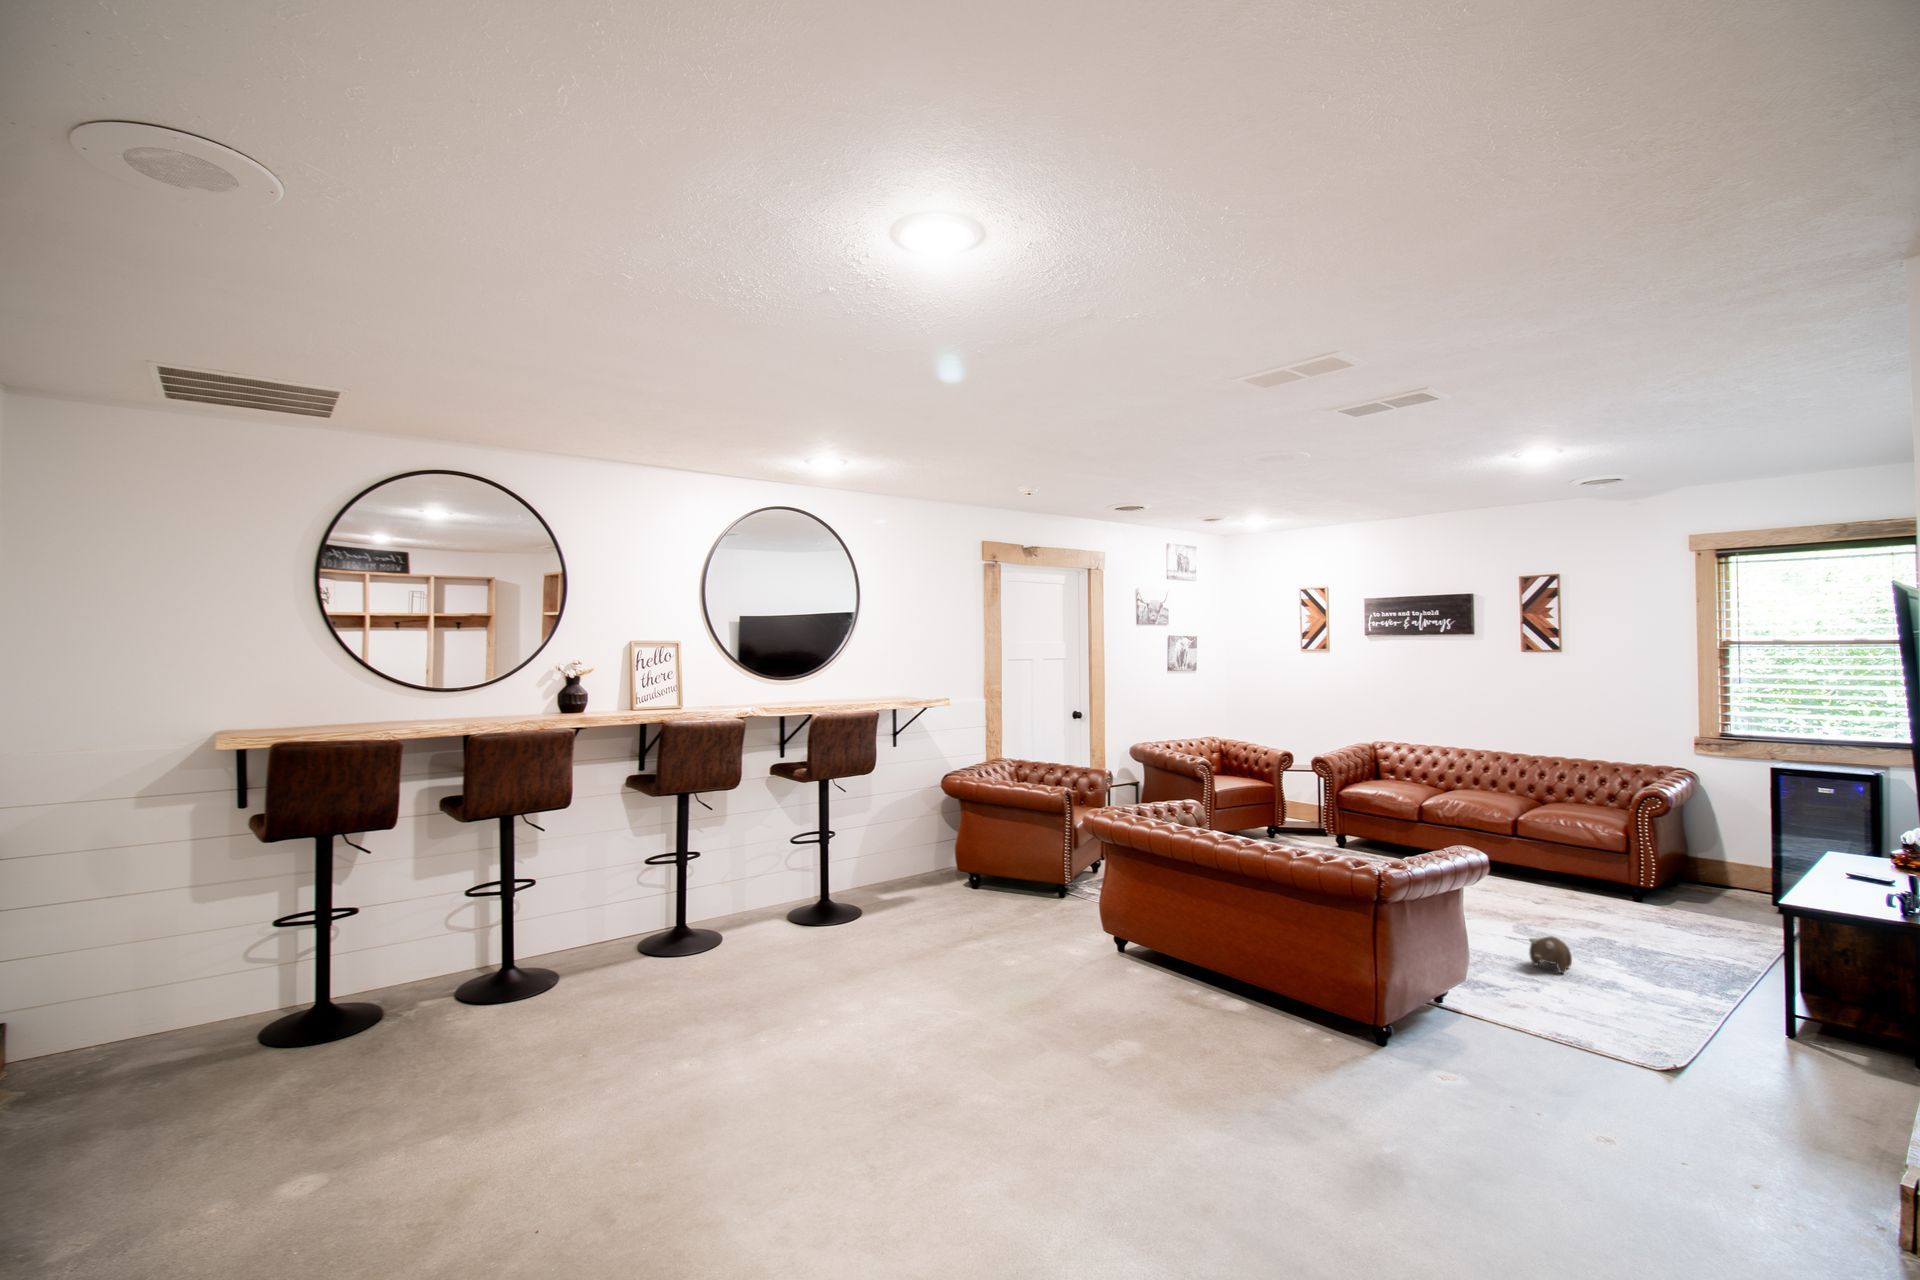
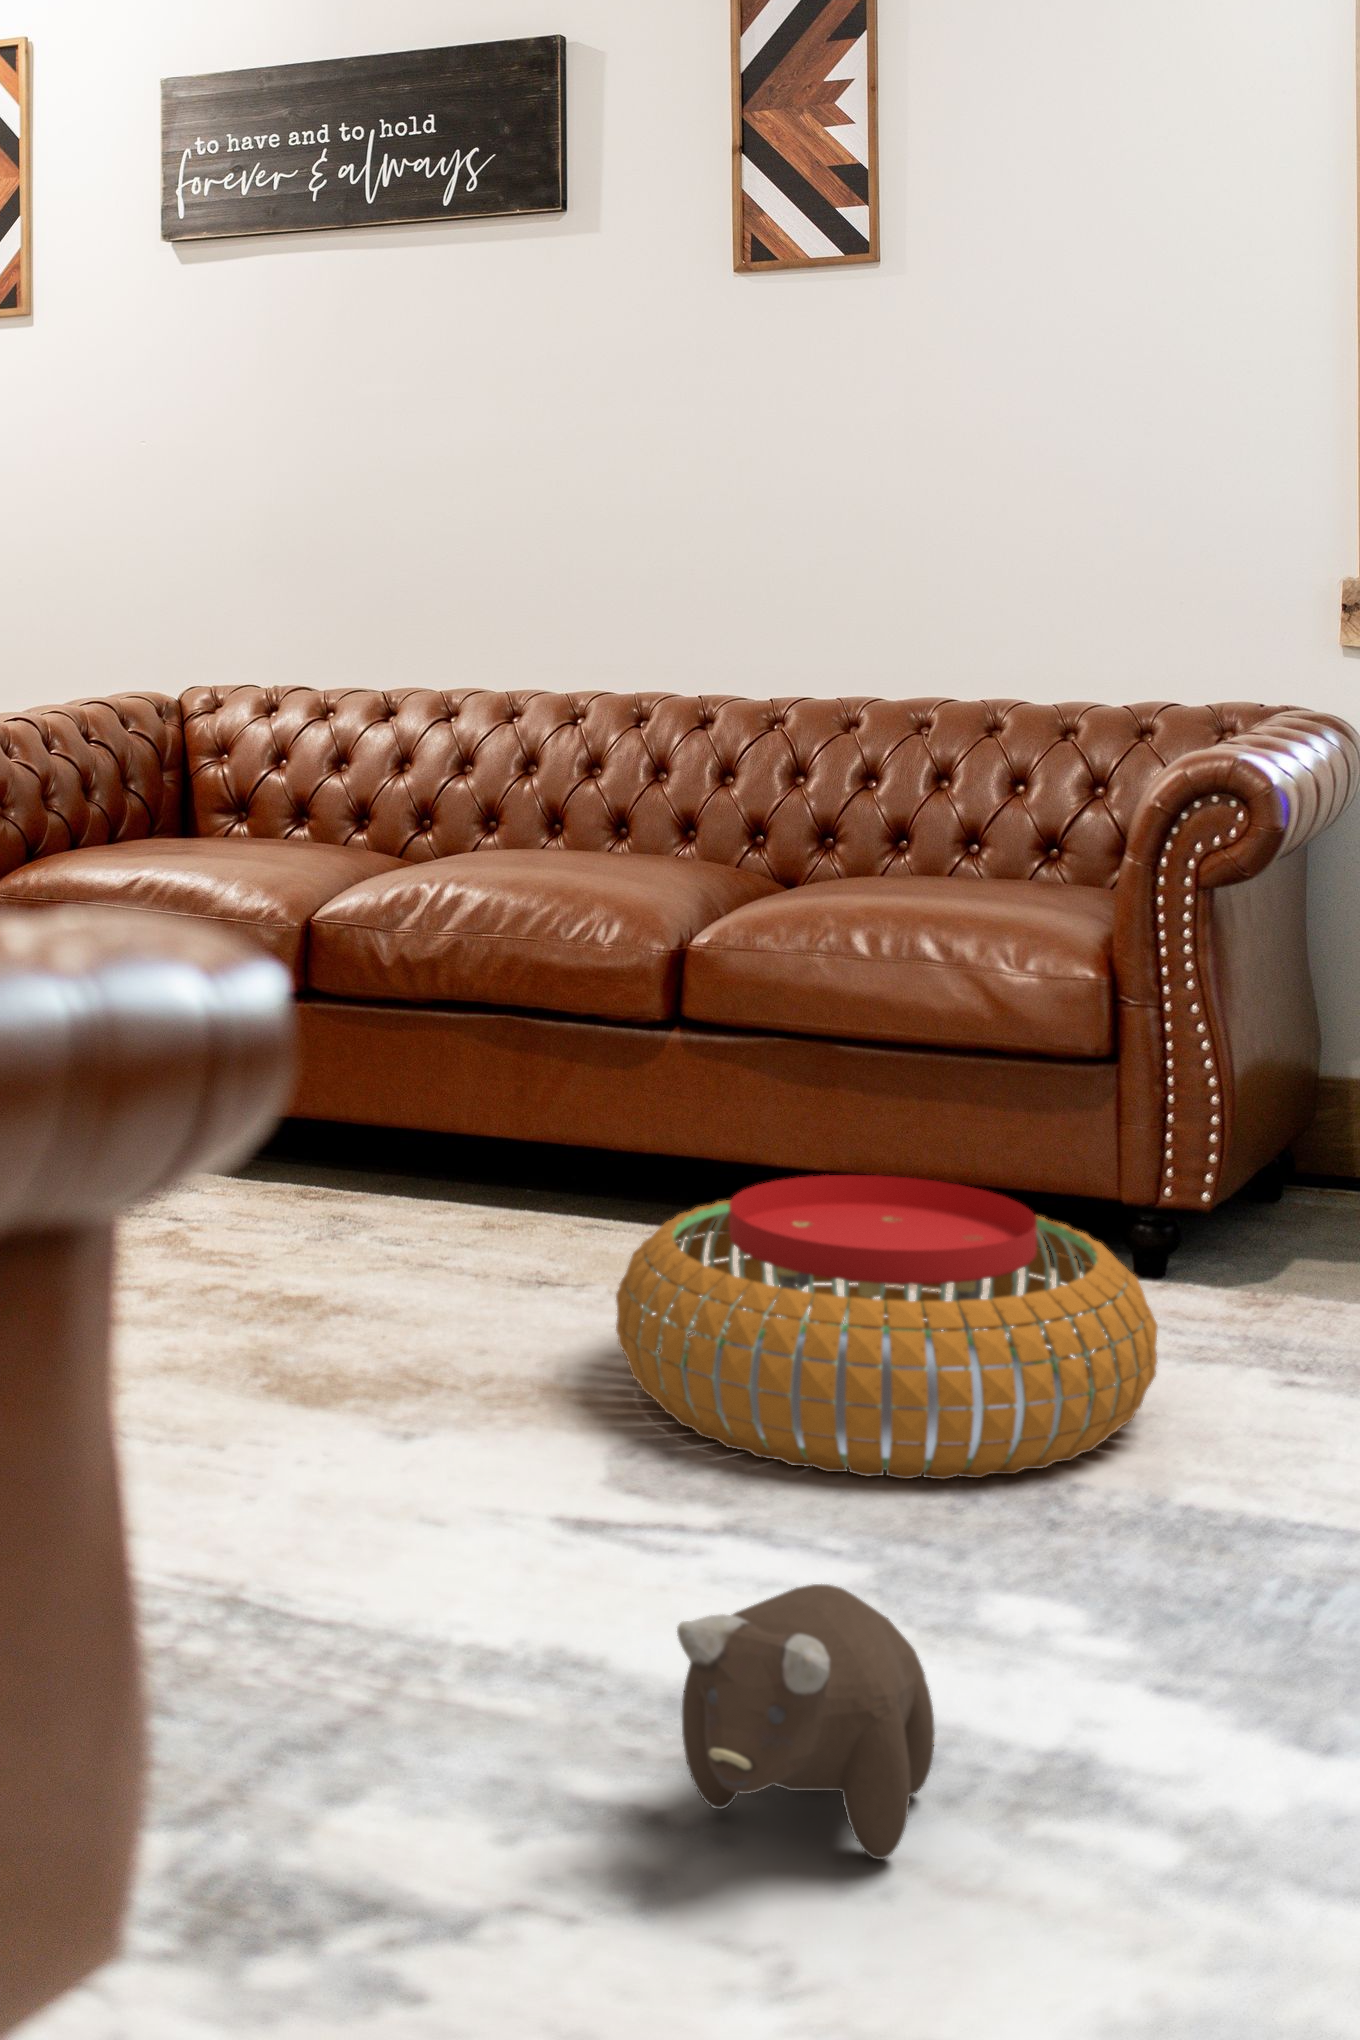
pouf: none [1507,872,1627,930] -> present [616,1175,1158,1480]

